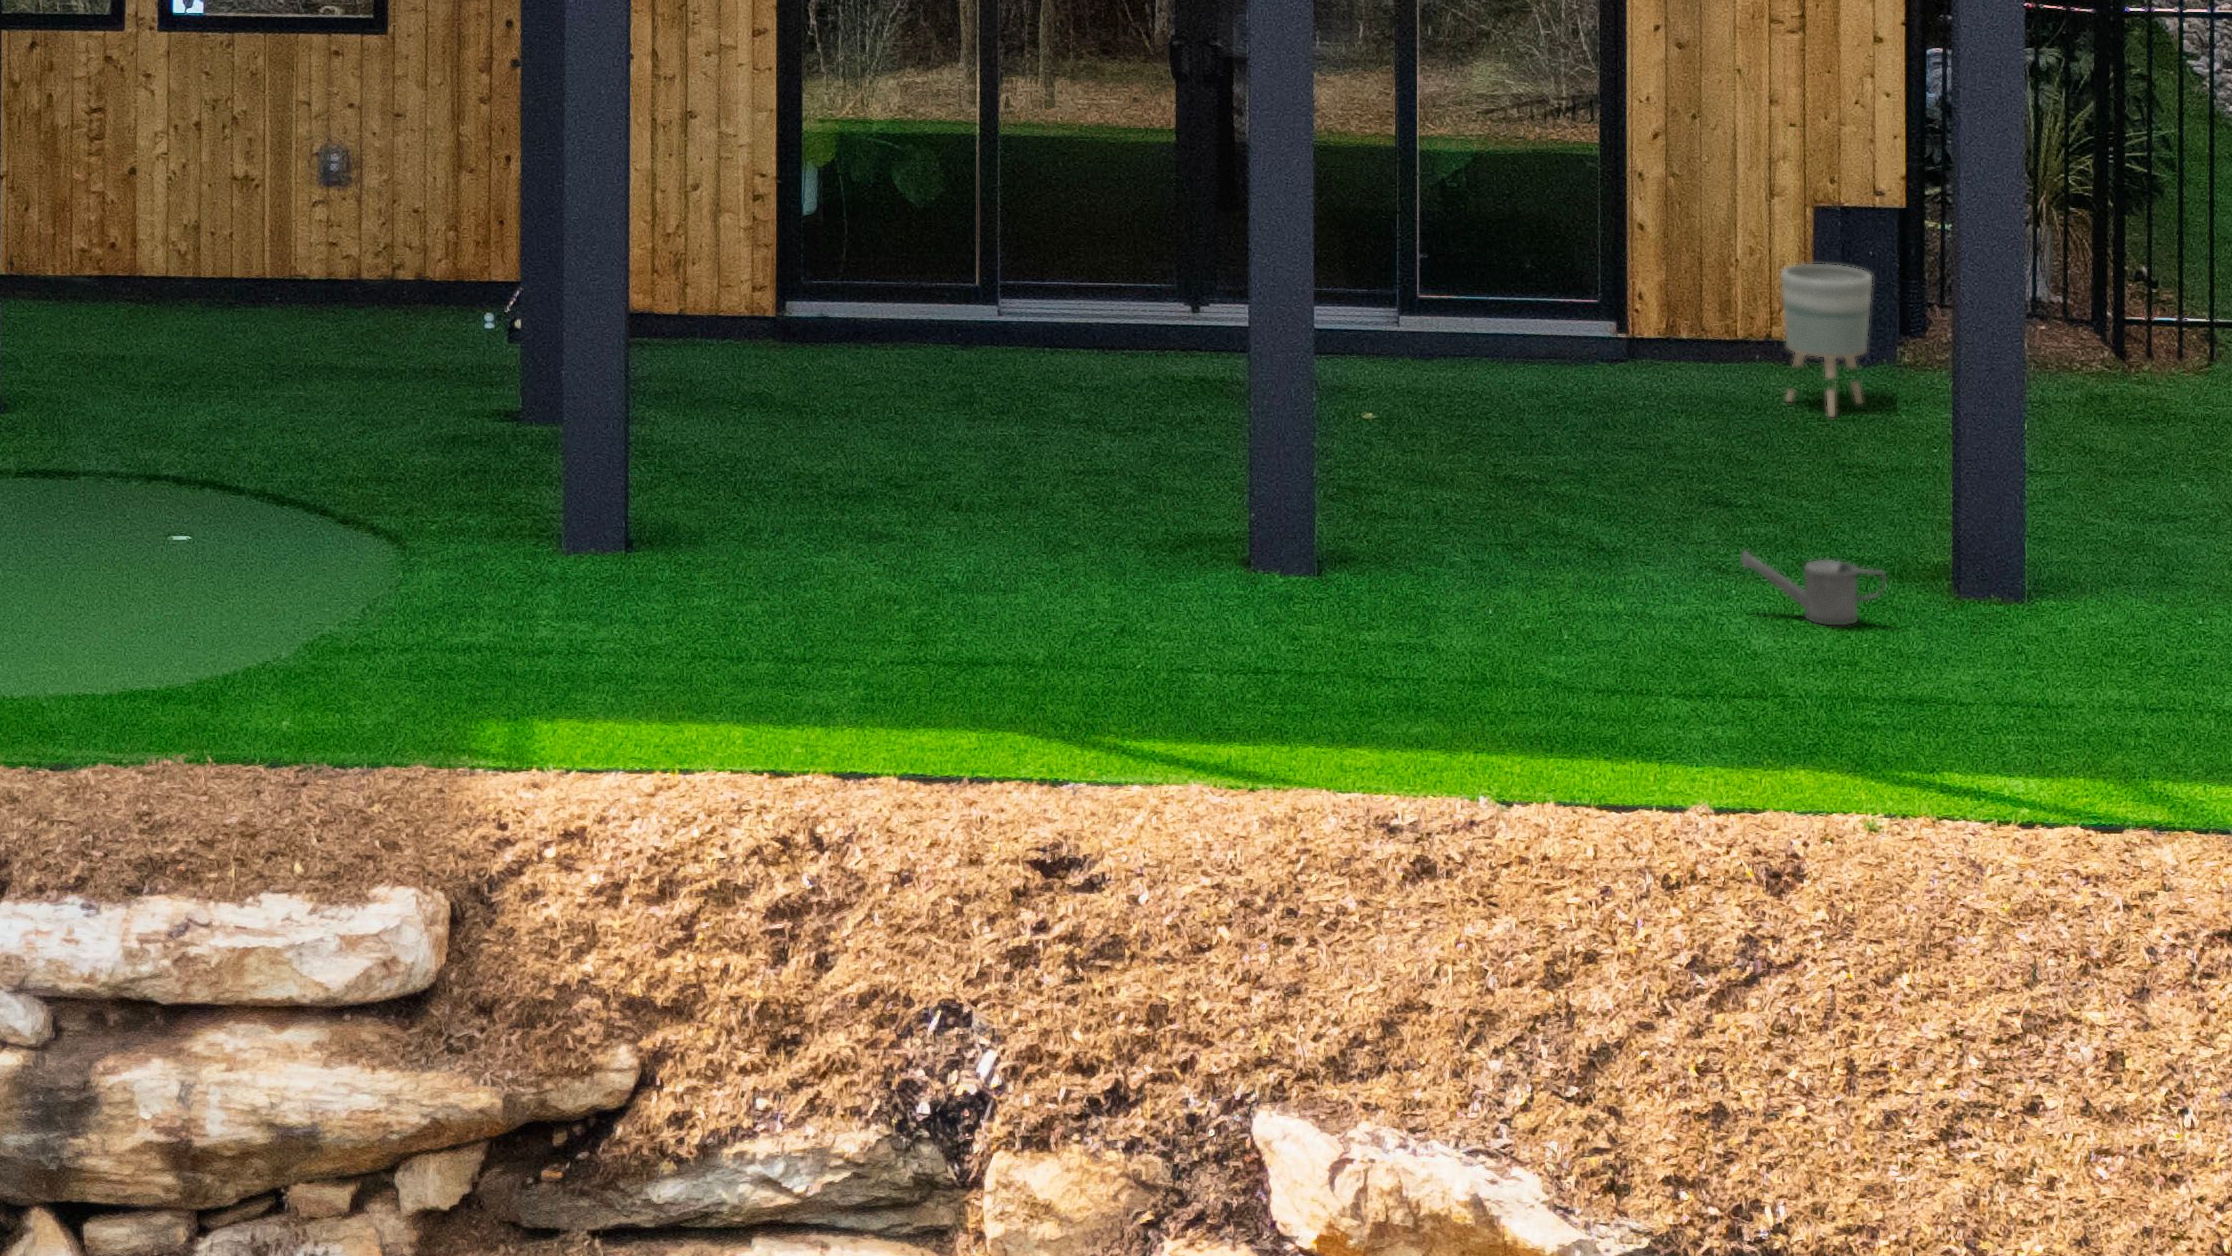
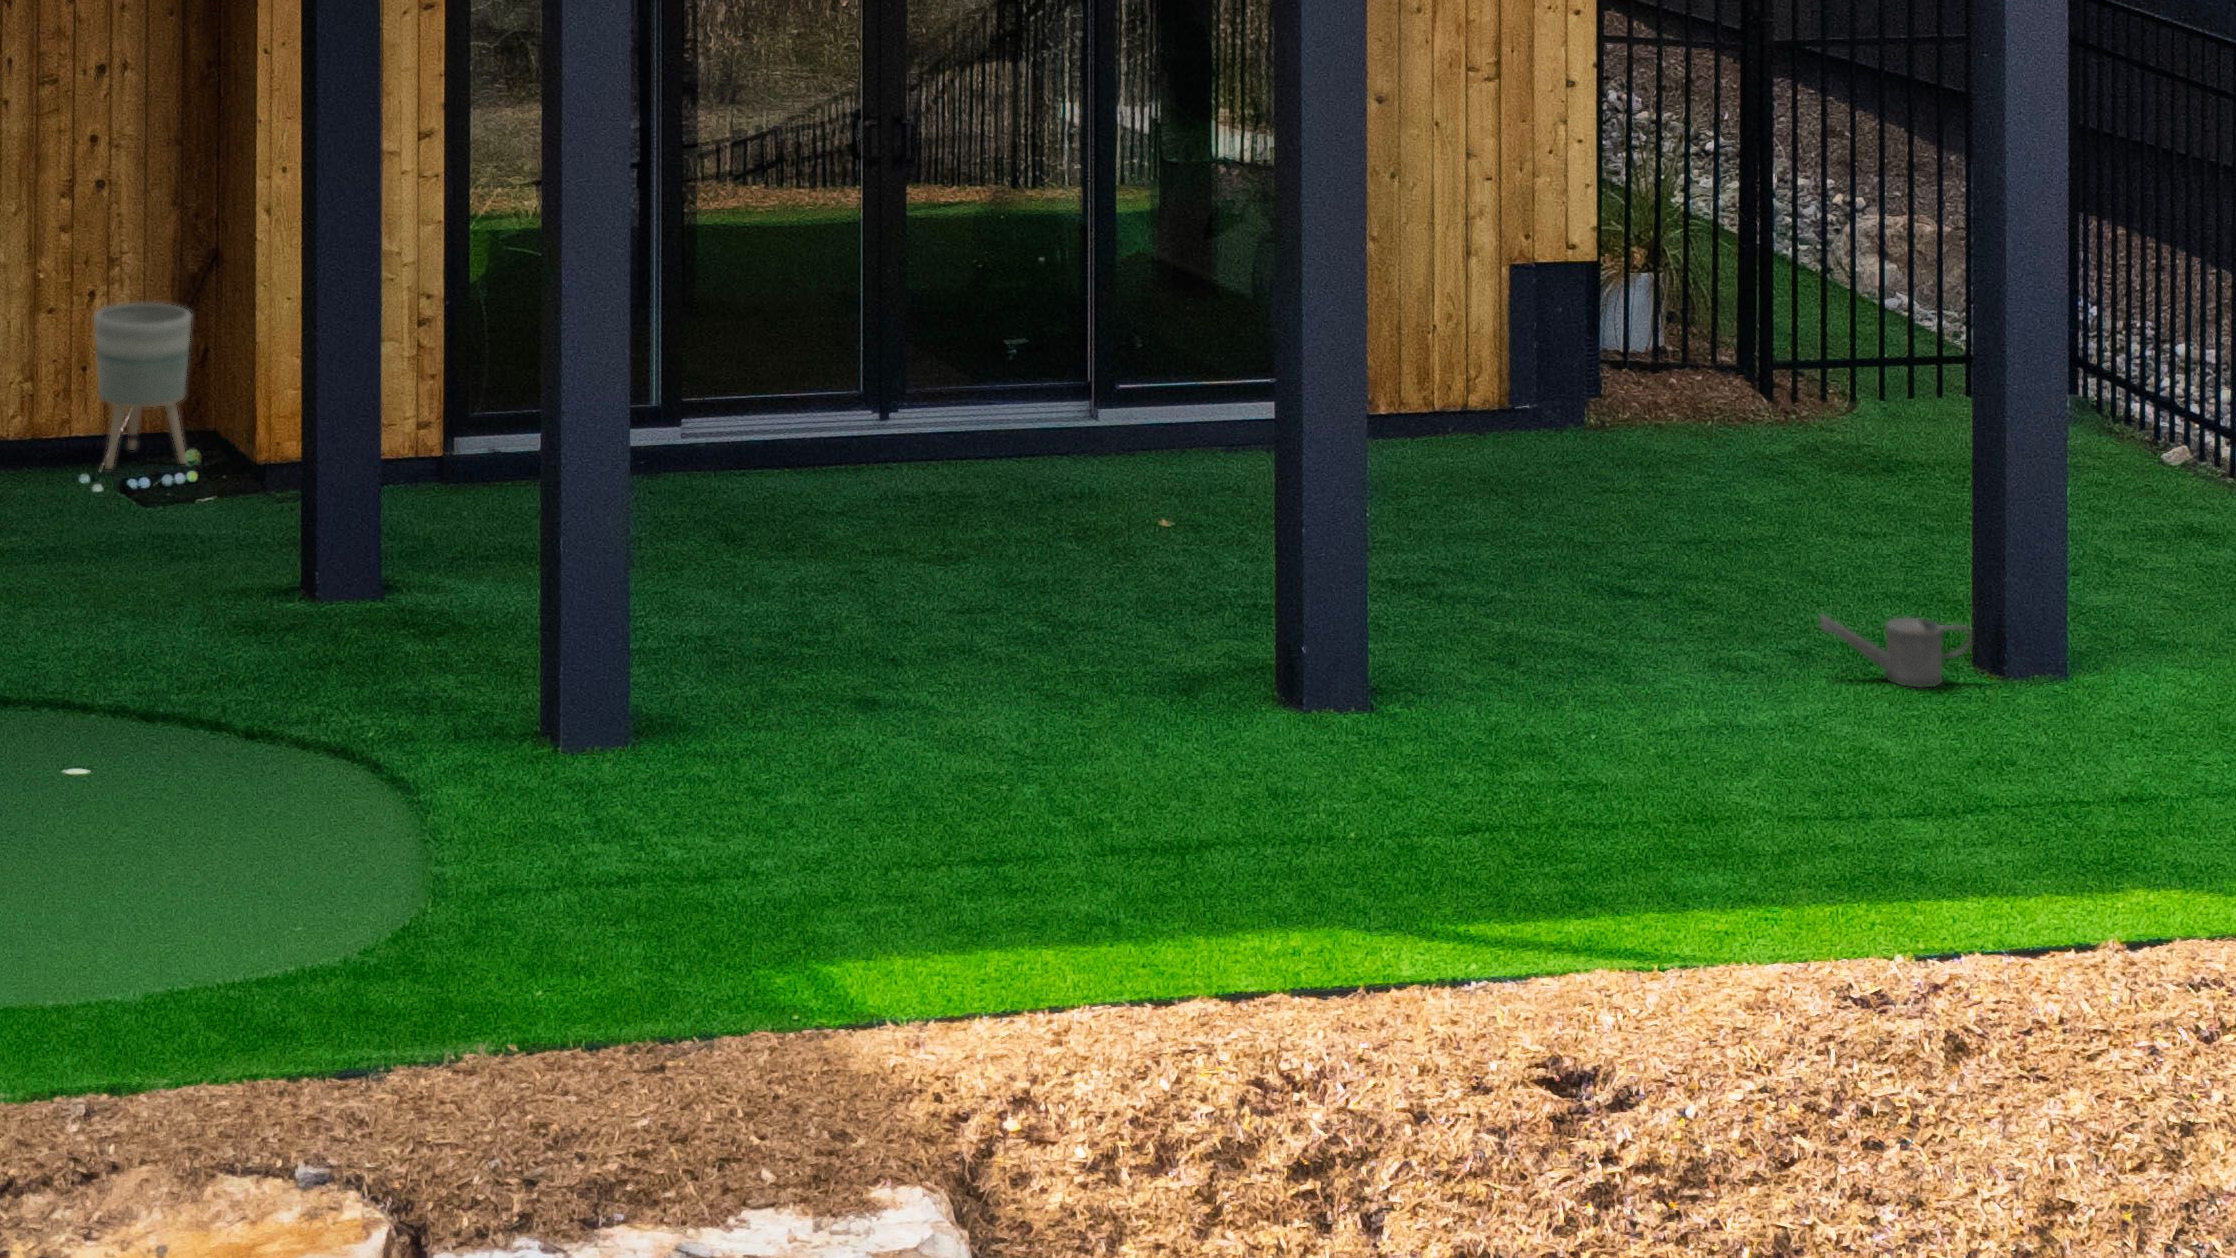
planter: present [1781,264,1872,417] -> present [94,303,192,469]

